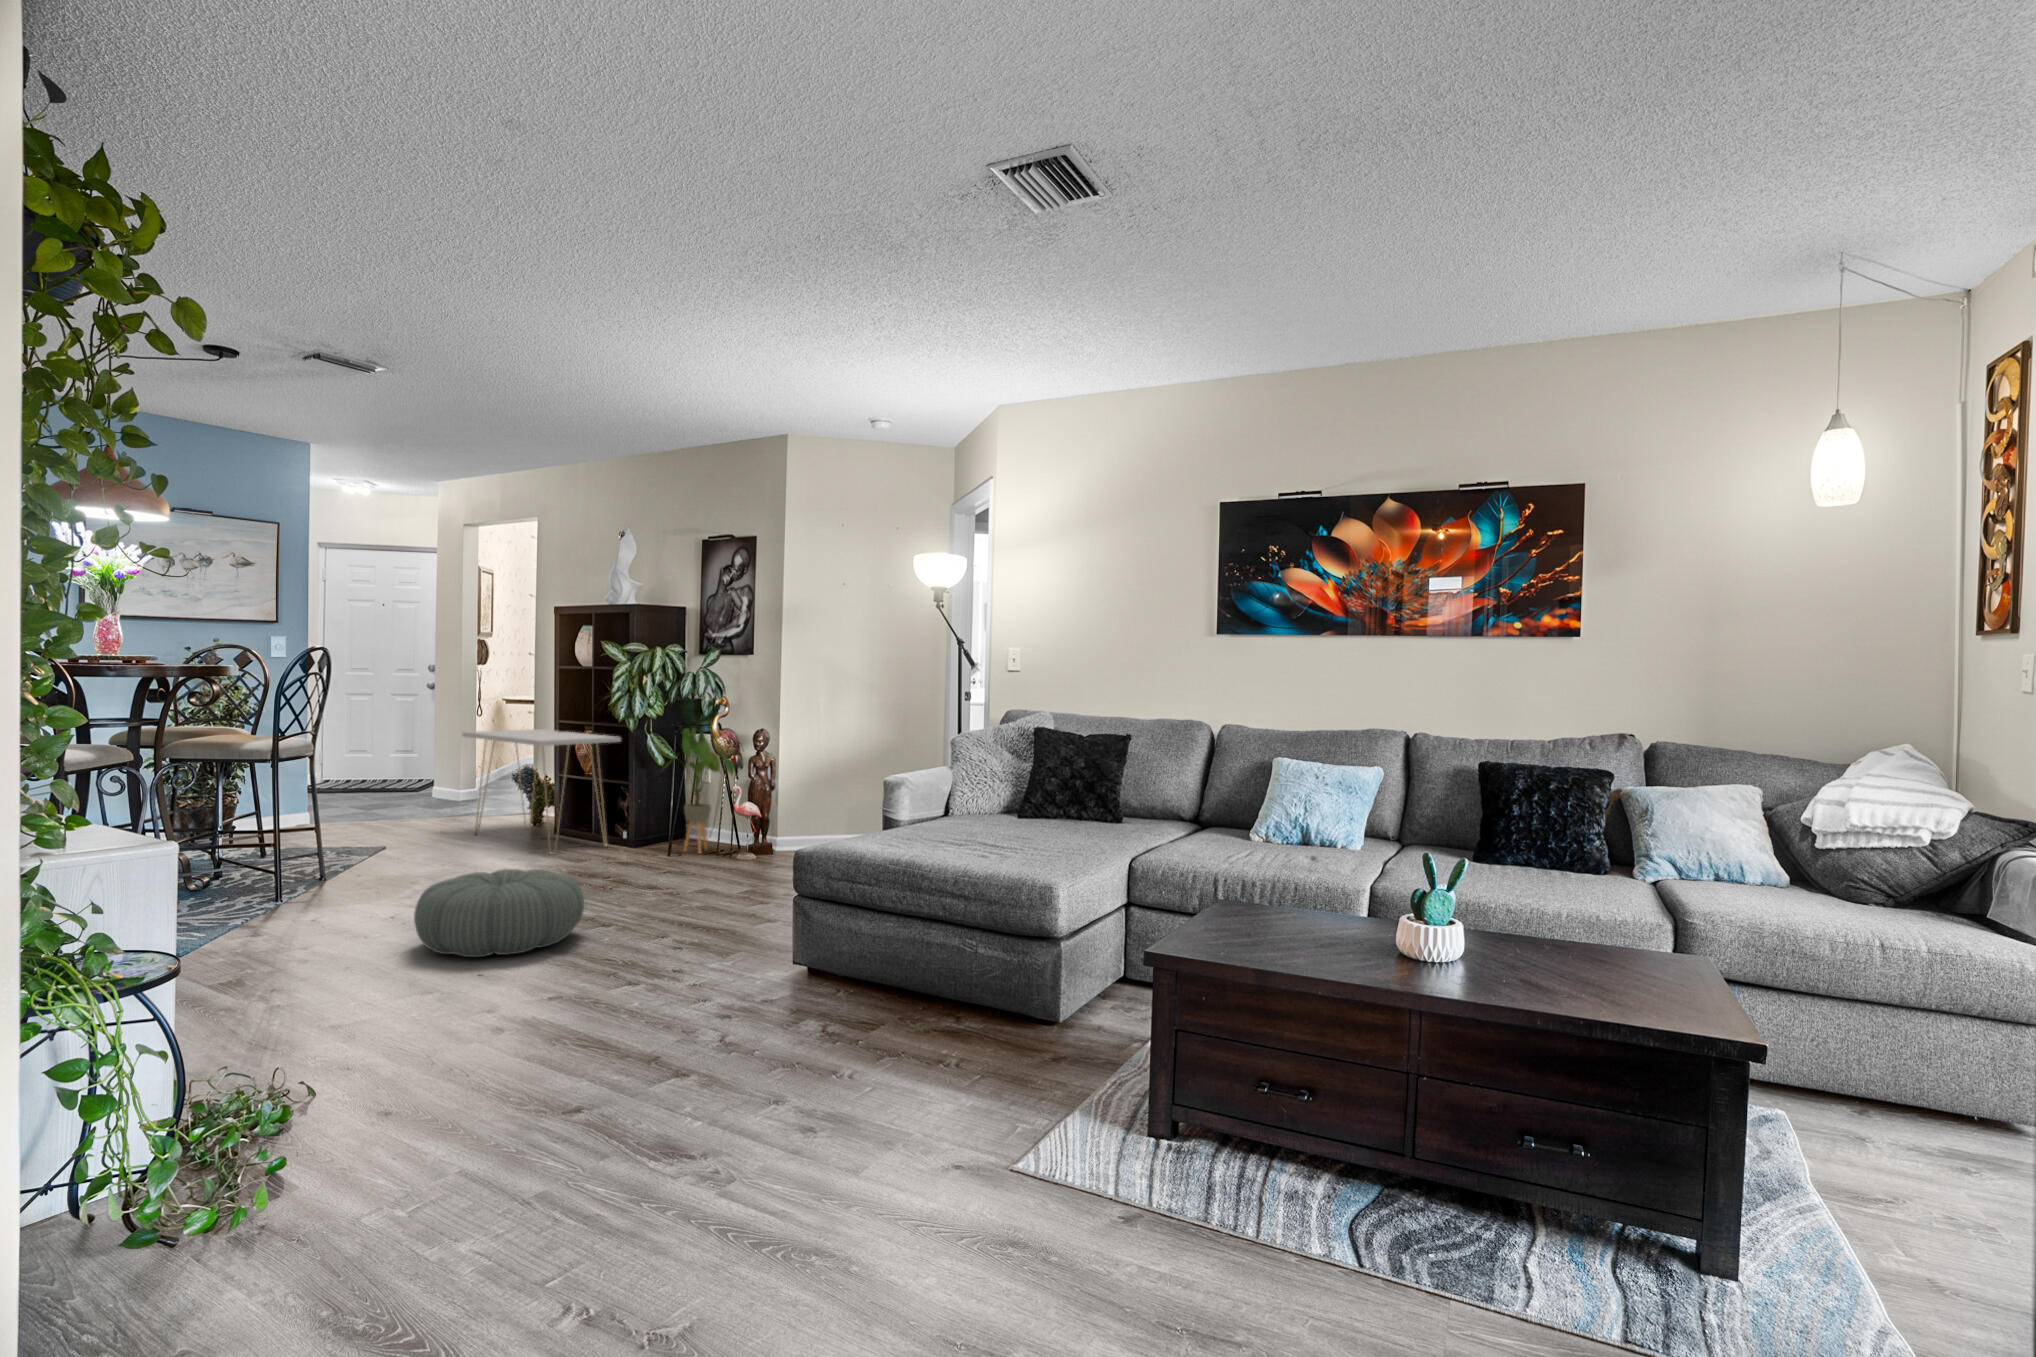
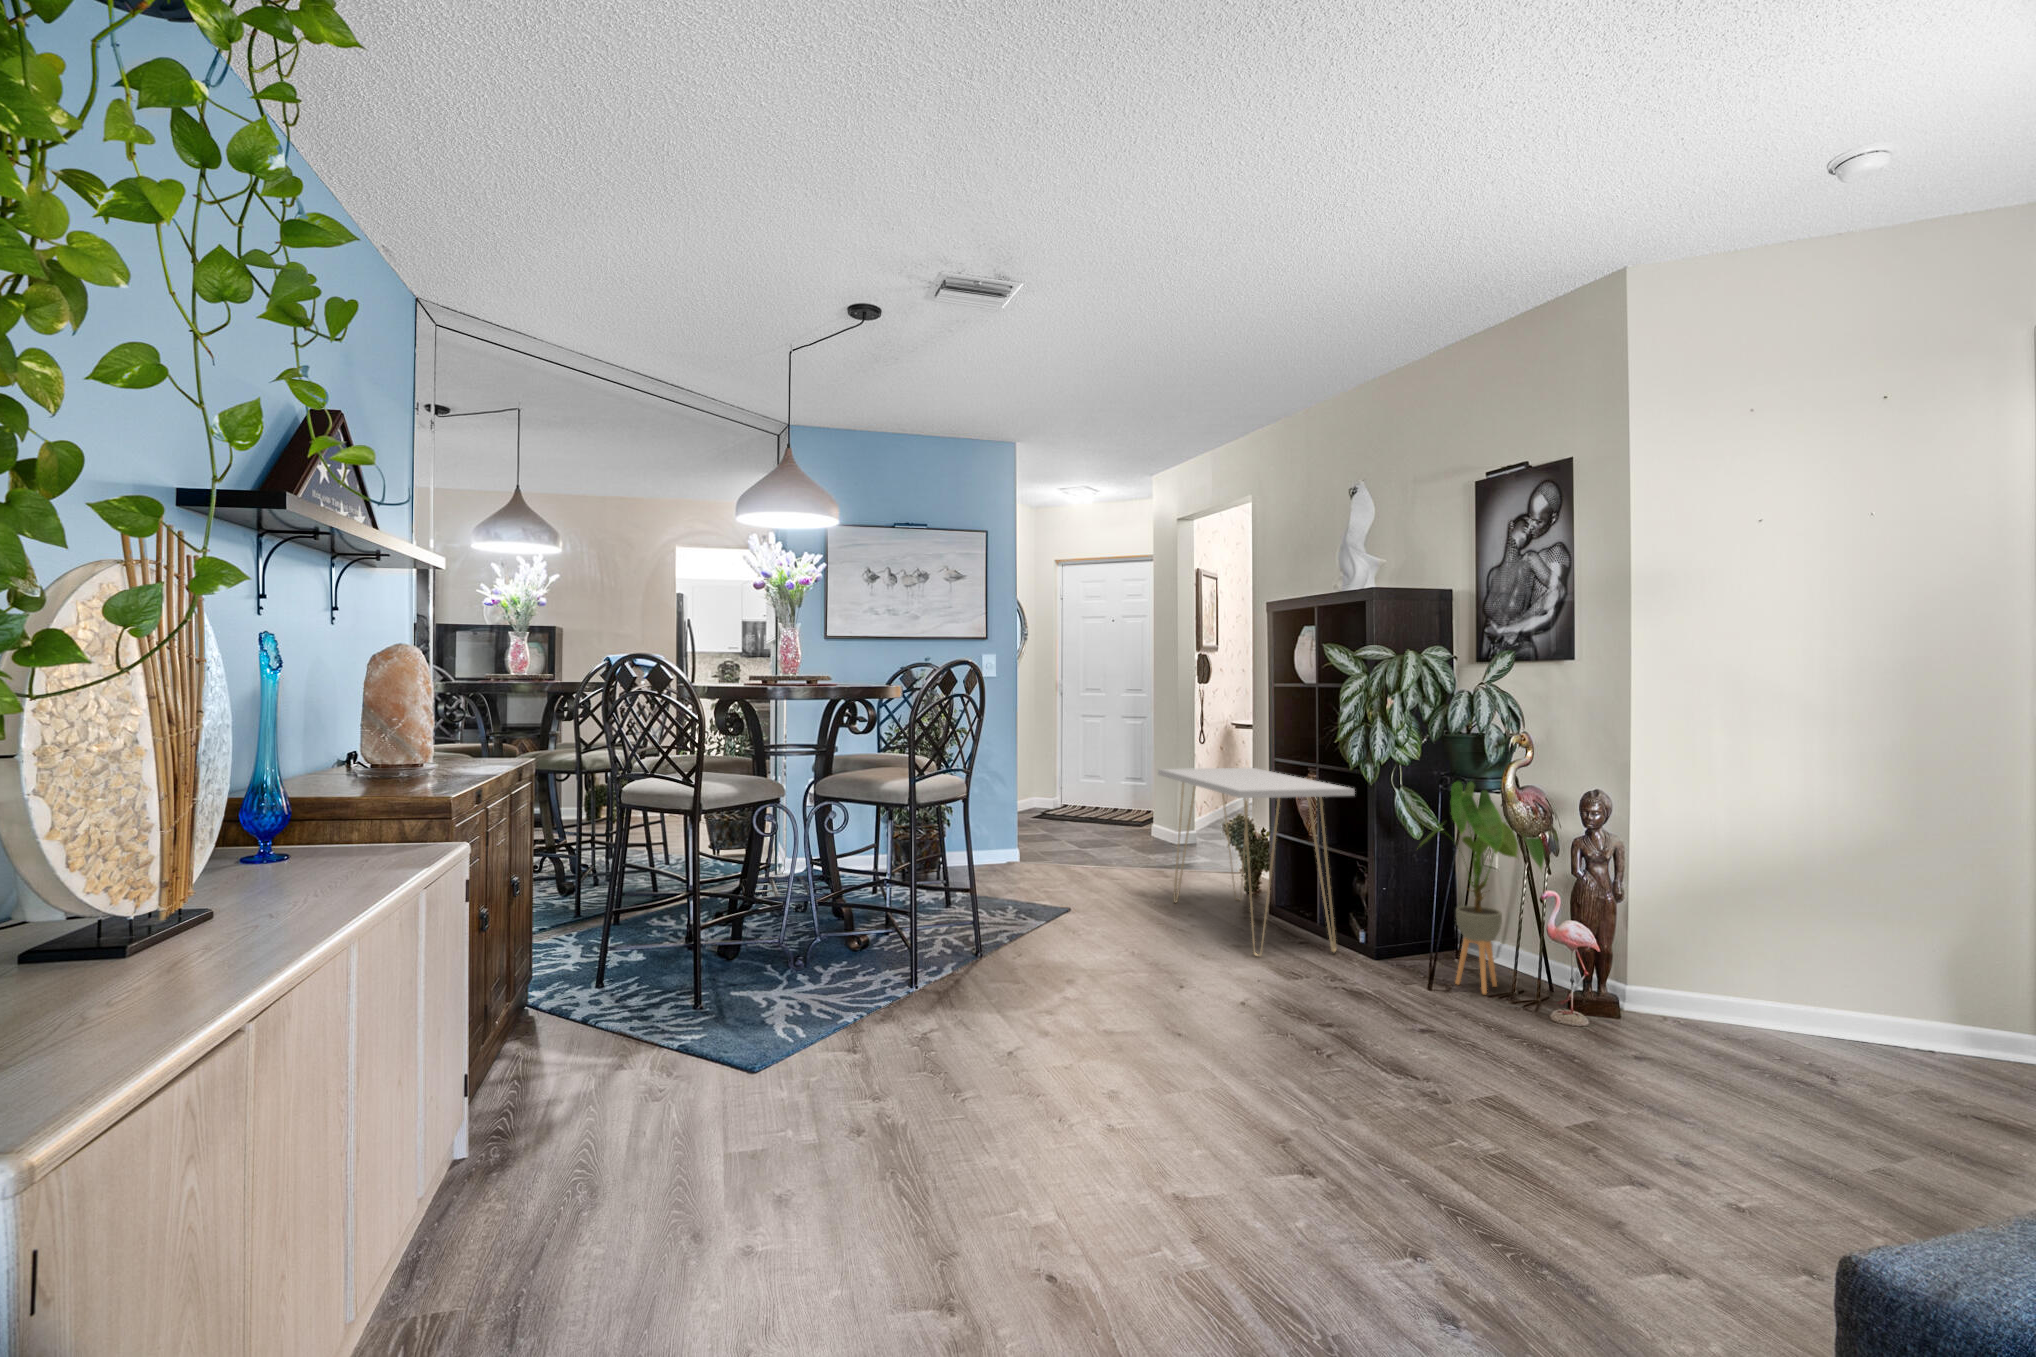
pouf: present [414,869,584,957] -> none [986,1034,1266,1238]

